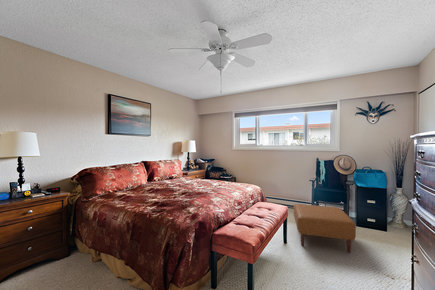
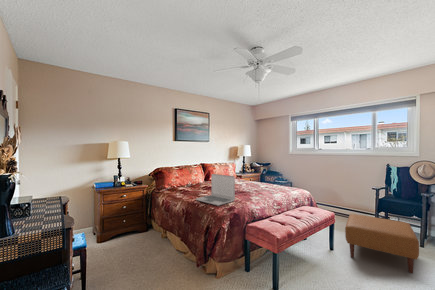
laptop: none [145,174,195,214] -> present [196,174,235,206]

